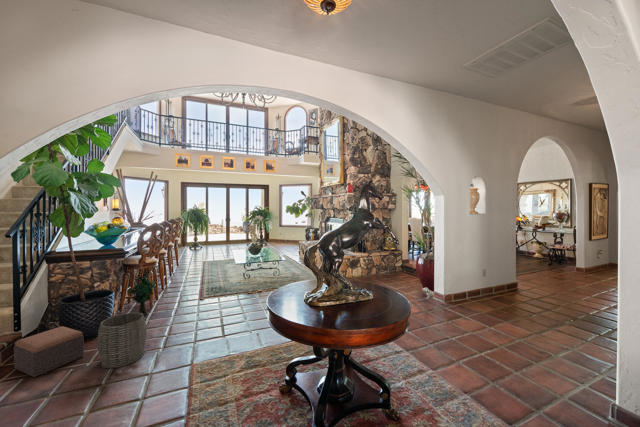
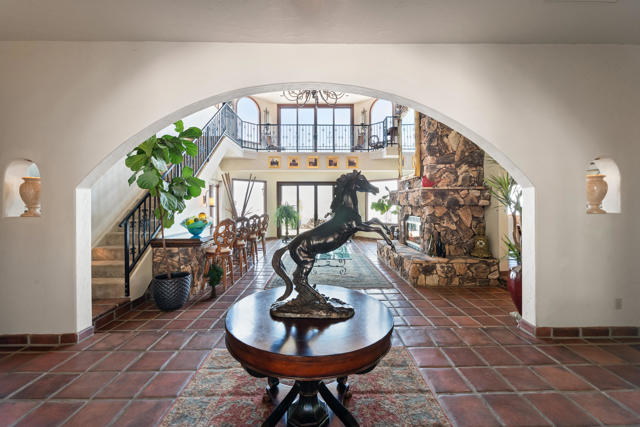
woven basket: present [97,313,147,368] -> none [162,293,199,337]
footstool: present [14,326,84,377] -> none [119,297,160,332]

